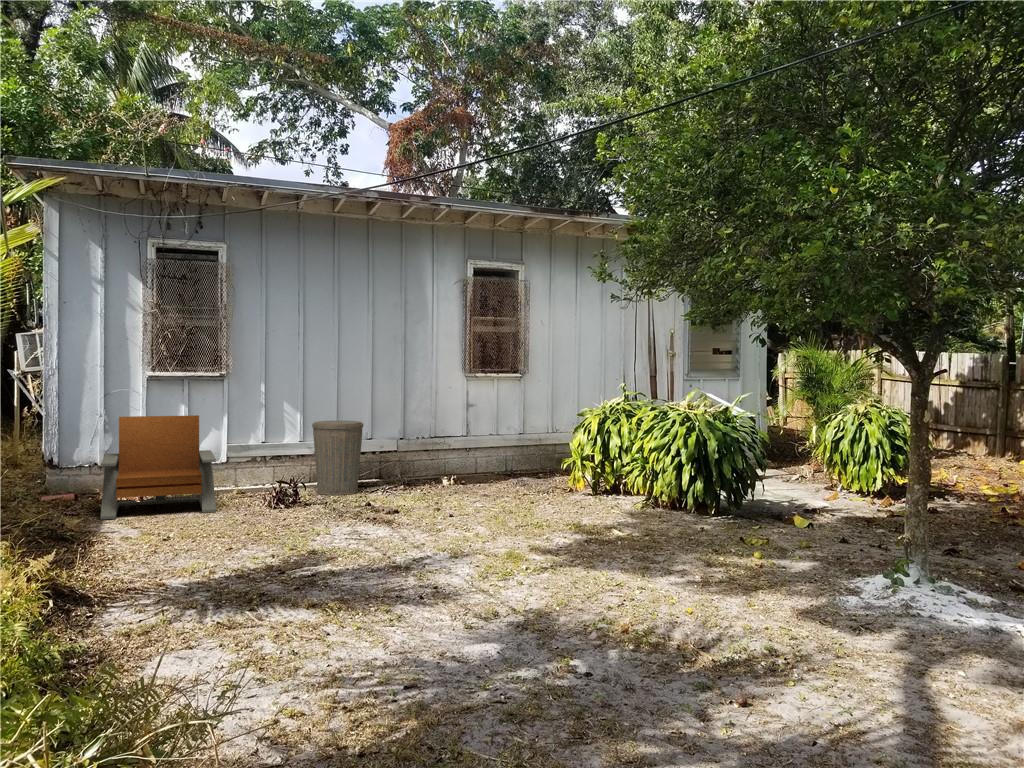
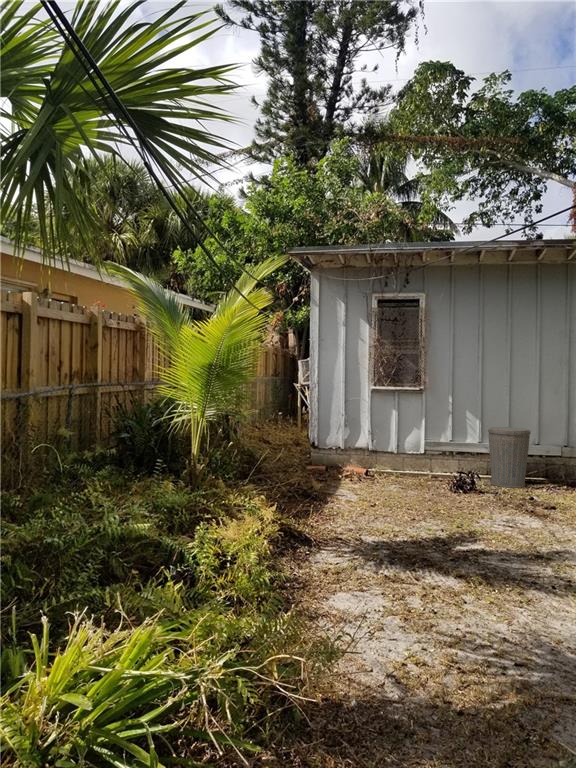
lounge chair: present [100,415,216,520] -> none [339,417,413,490]

